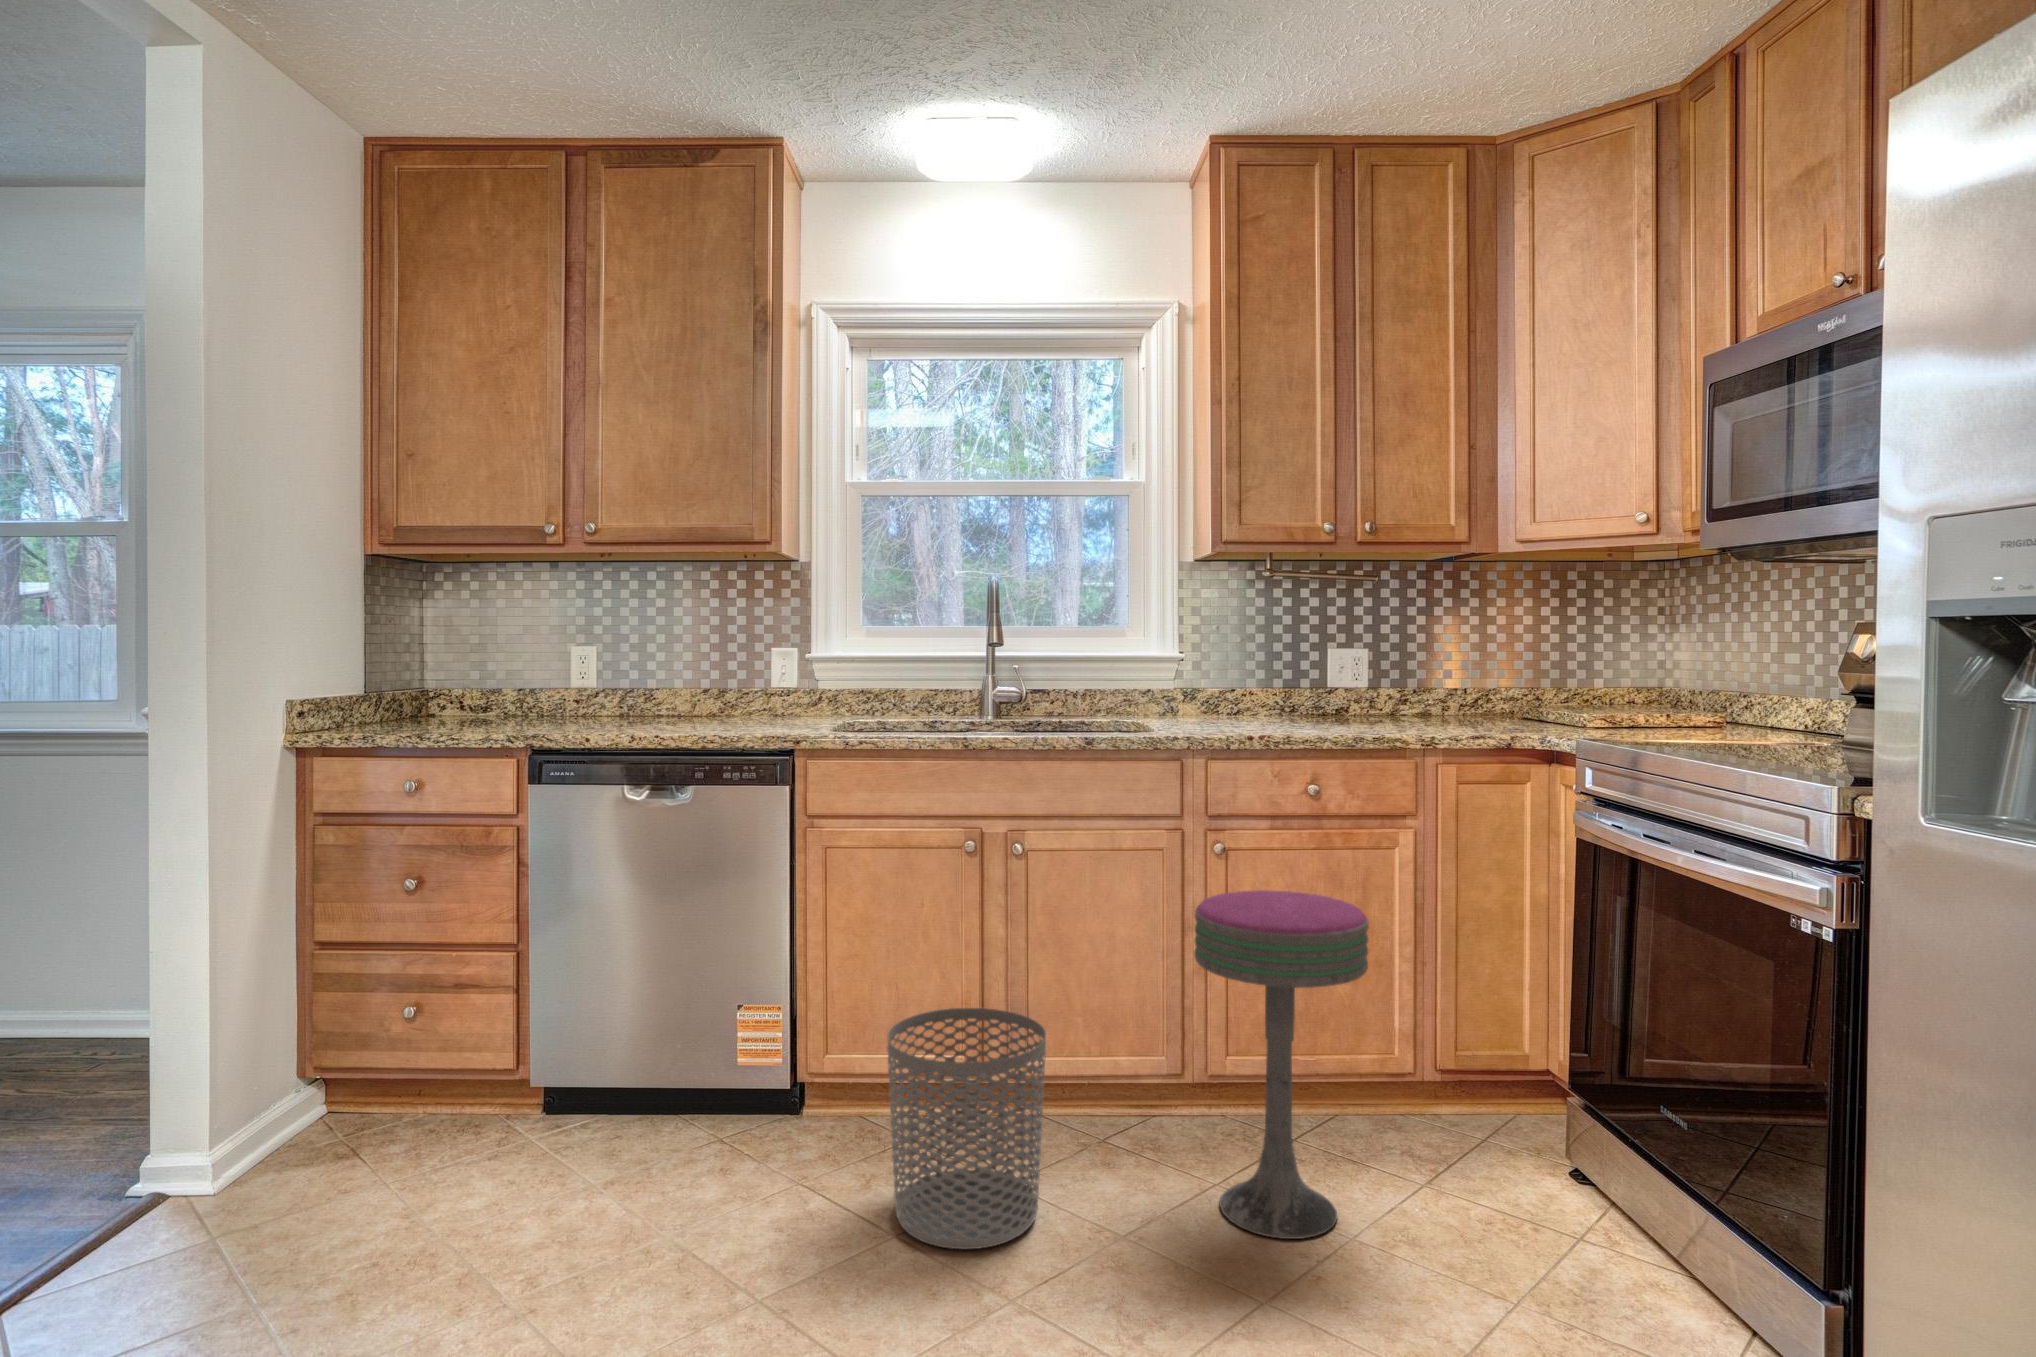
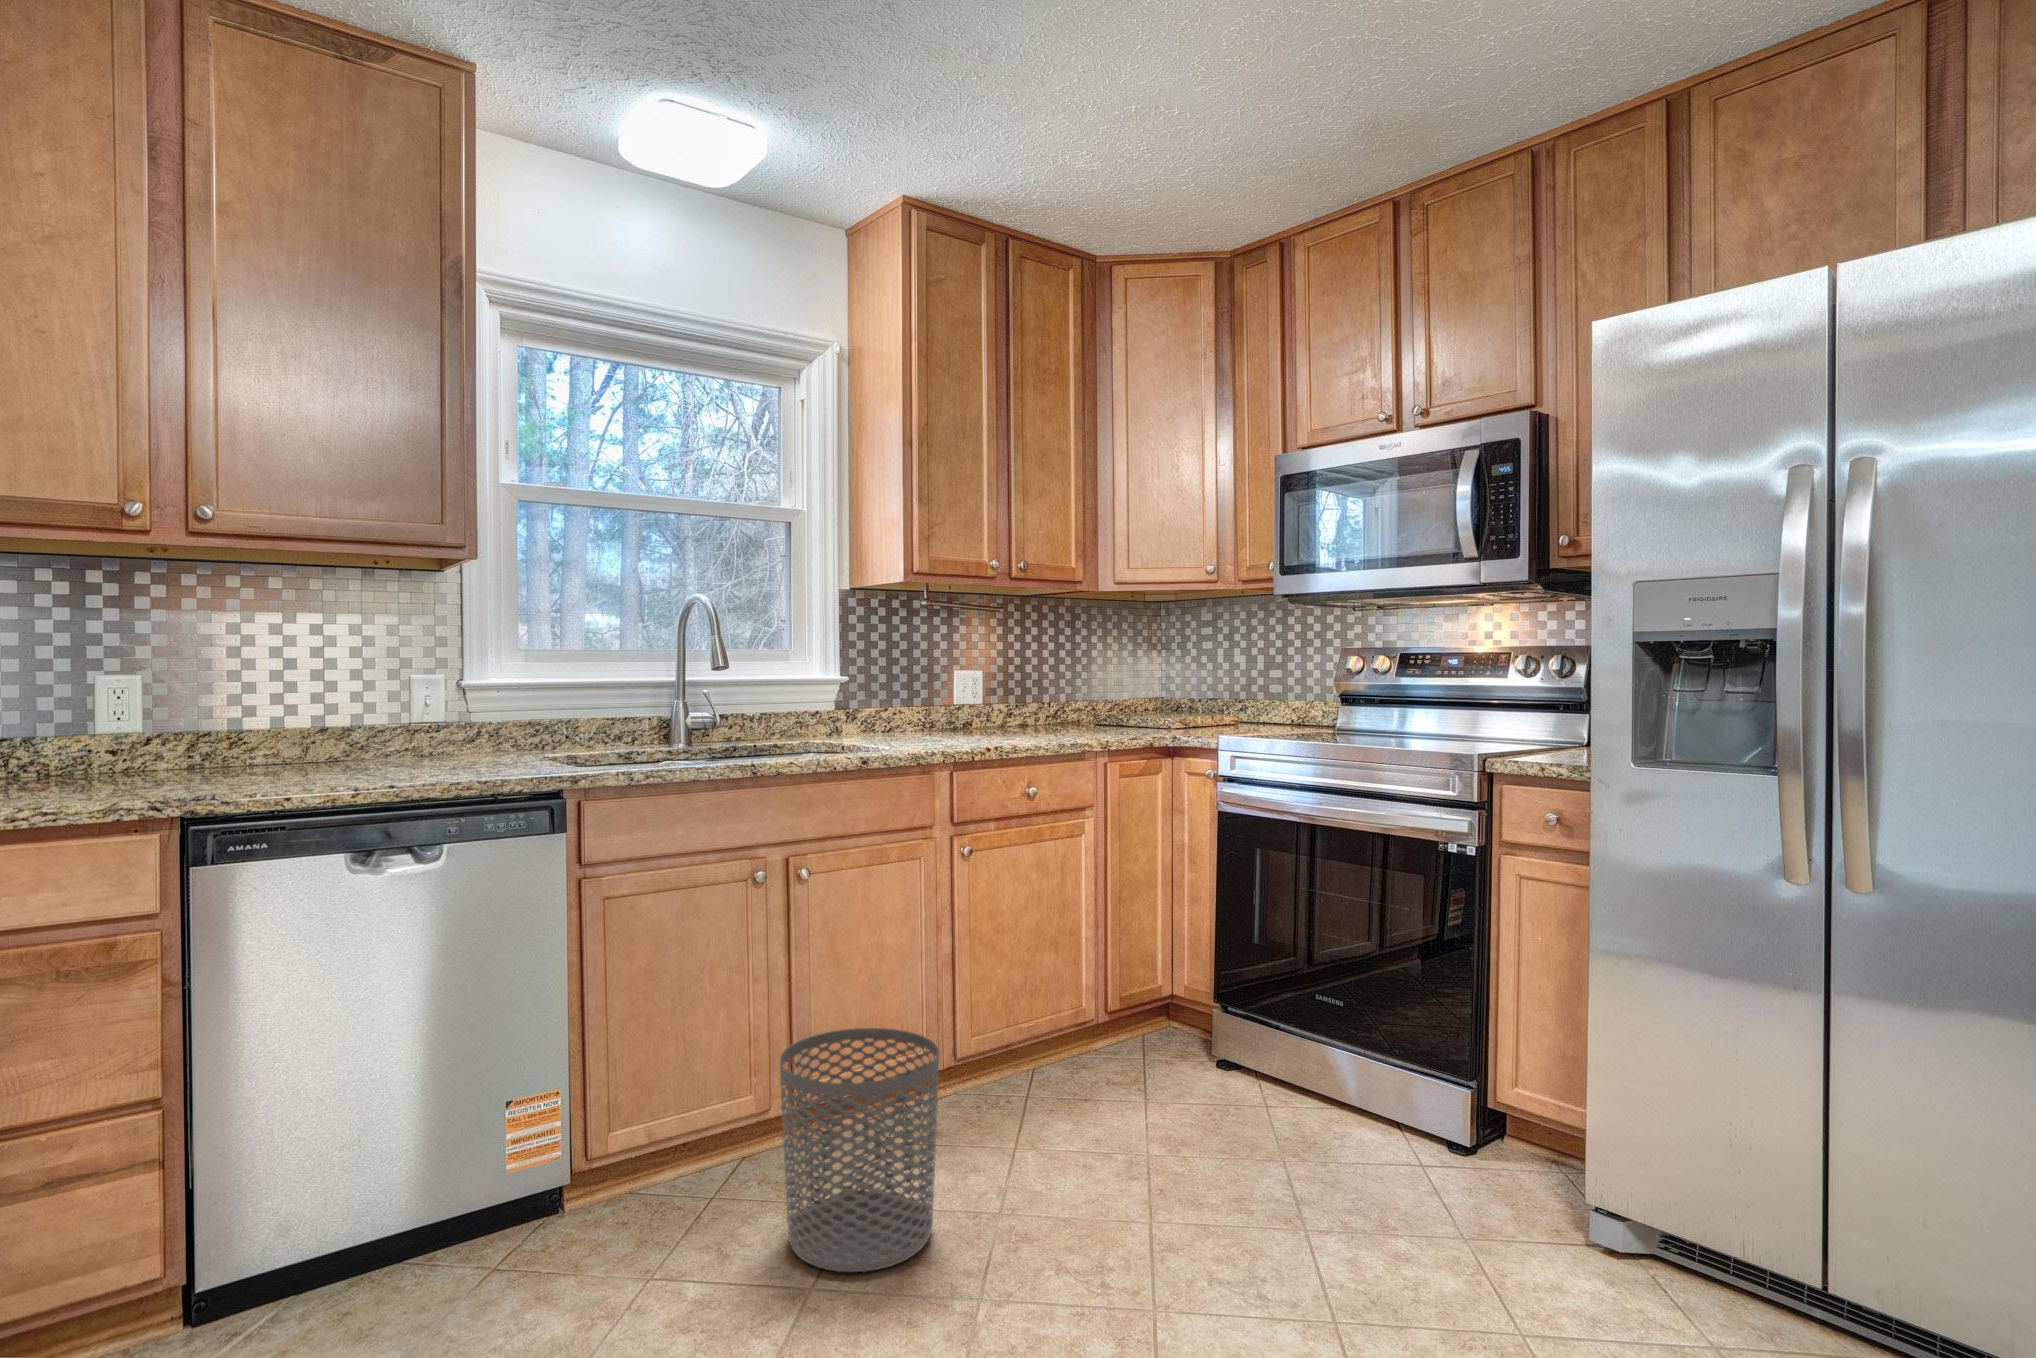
bar stool: present [1194,890,1369,1239] -> none [1012,875,1156,1169]

